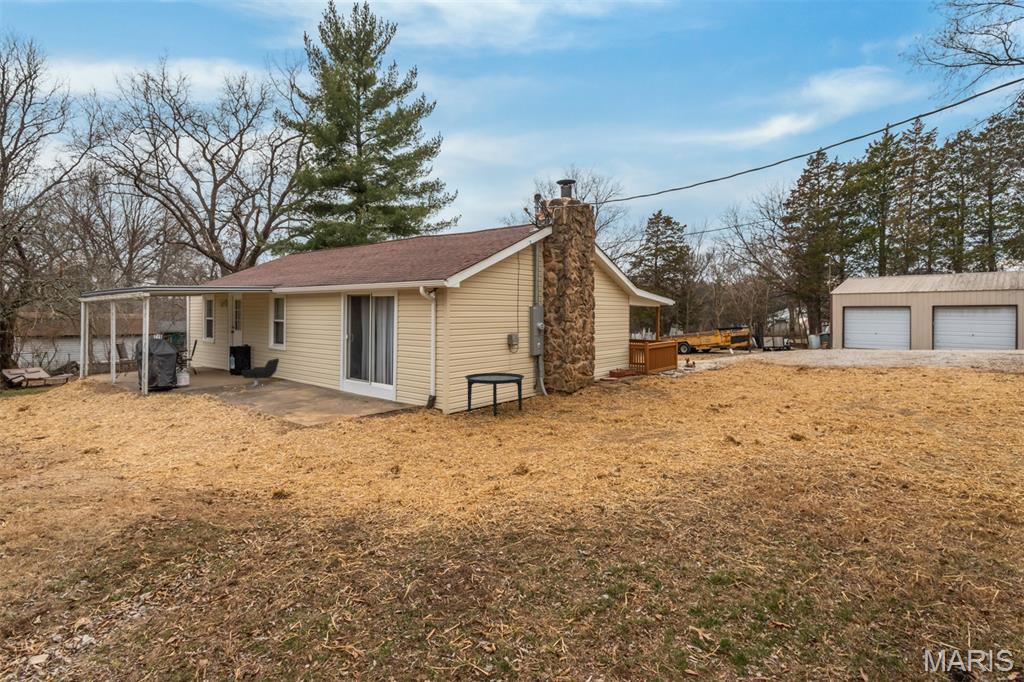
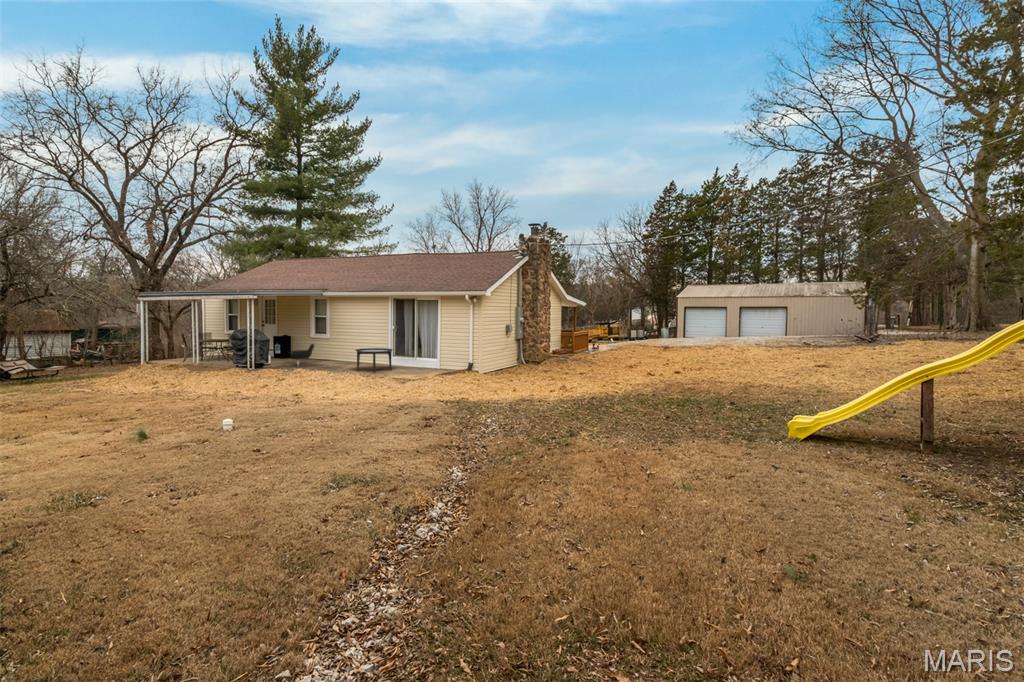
round table: present [465,373,524,416] -> present [356,348,393,373]

